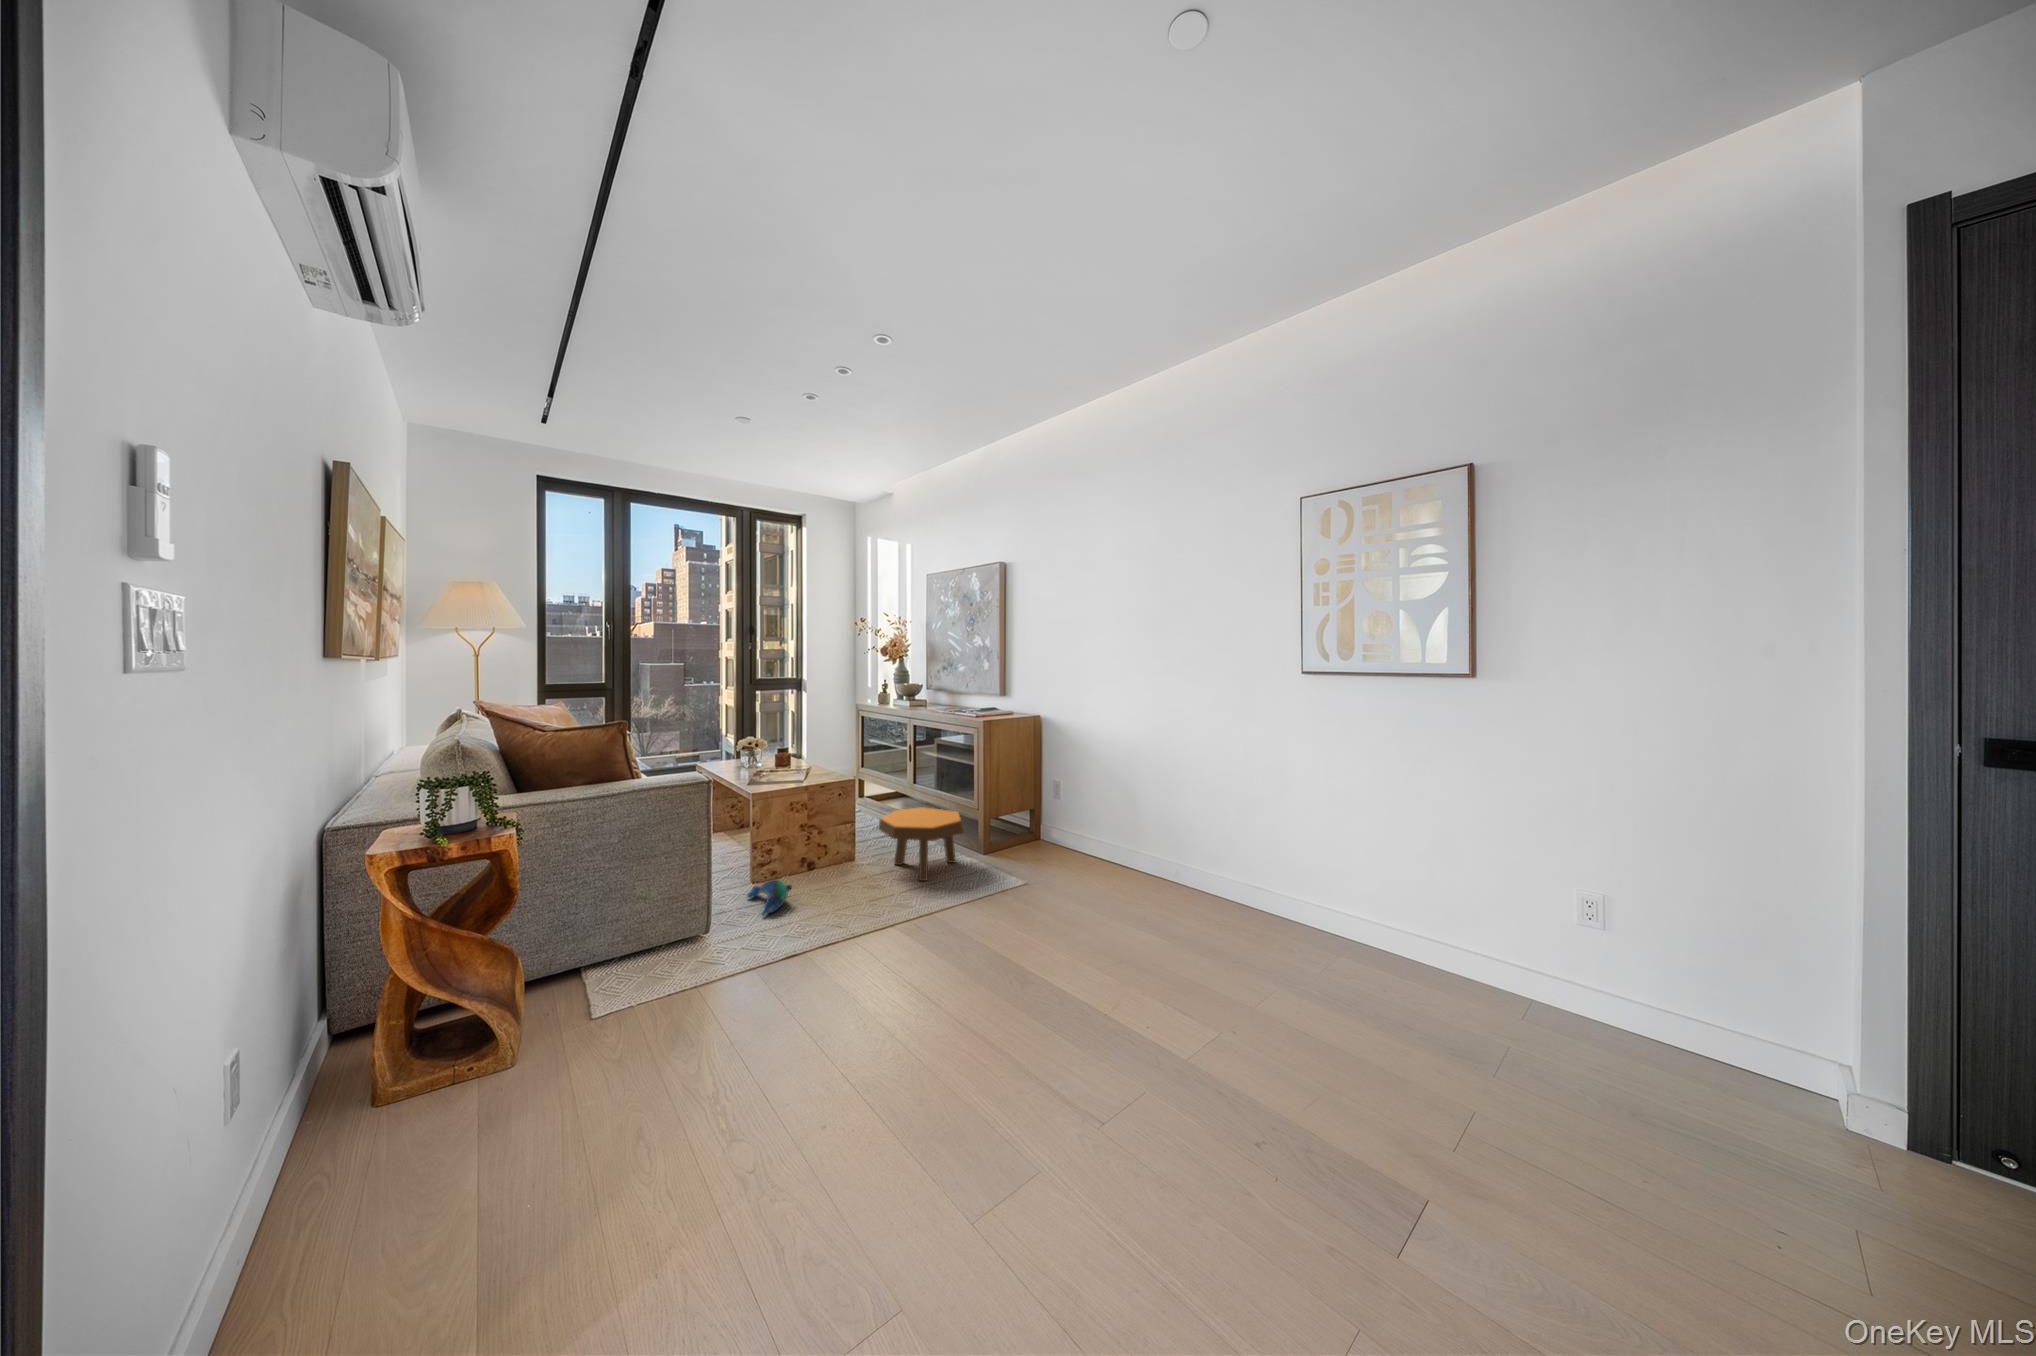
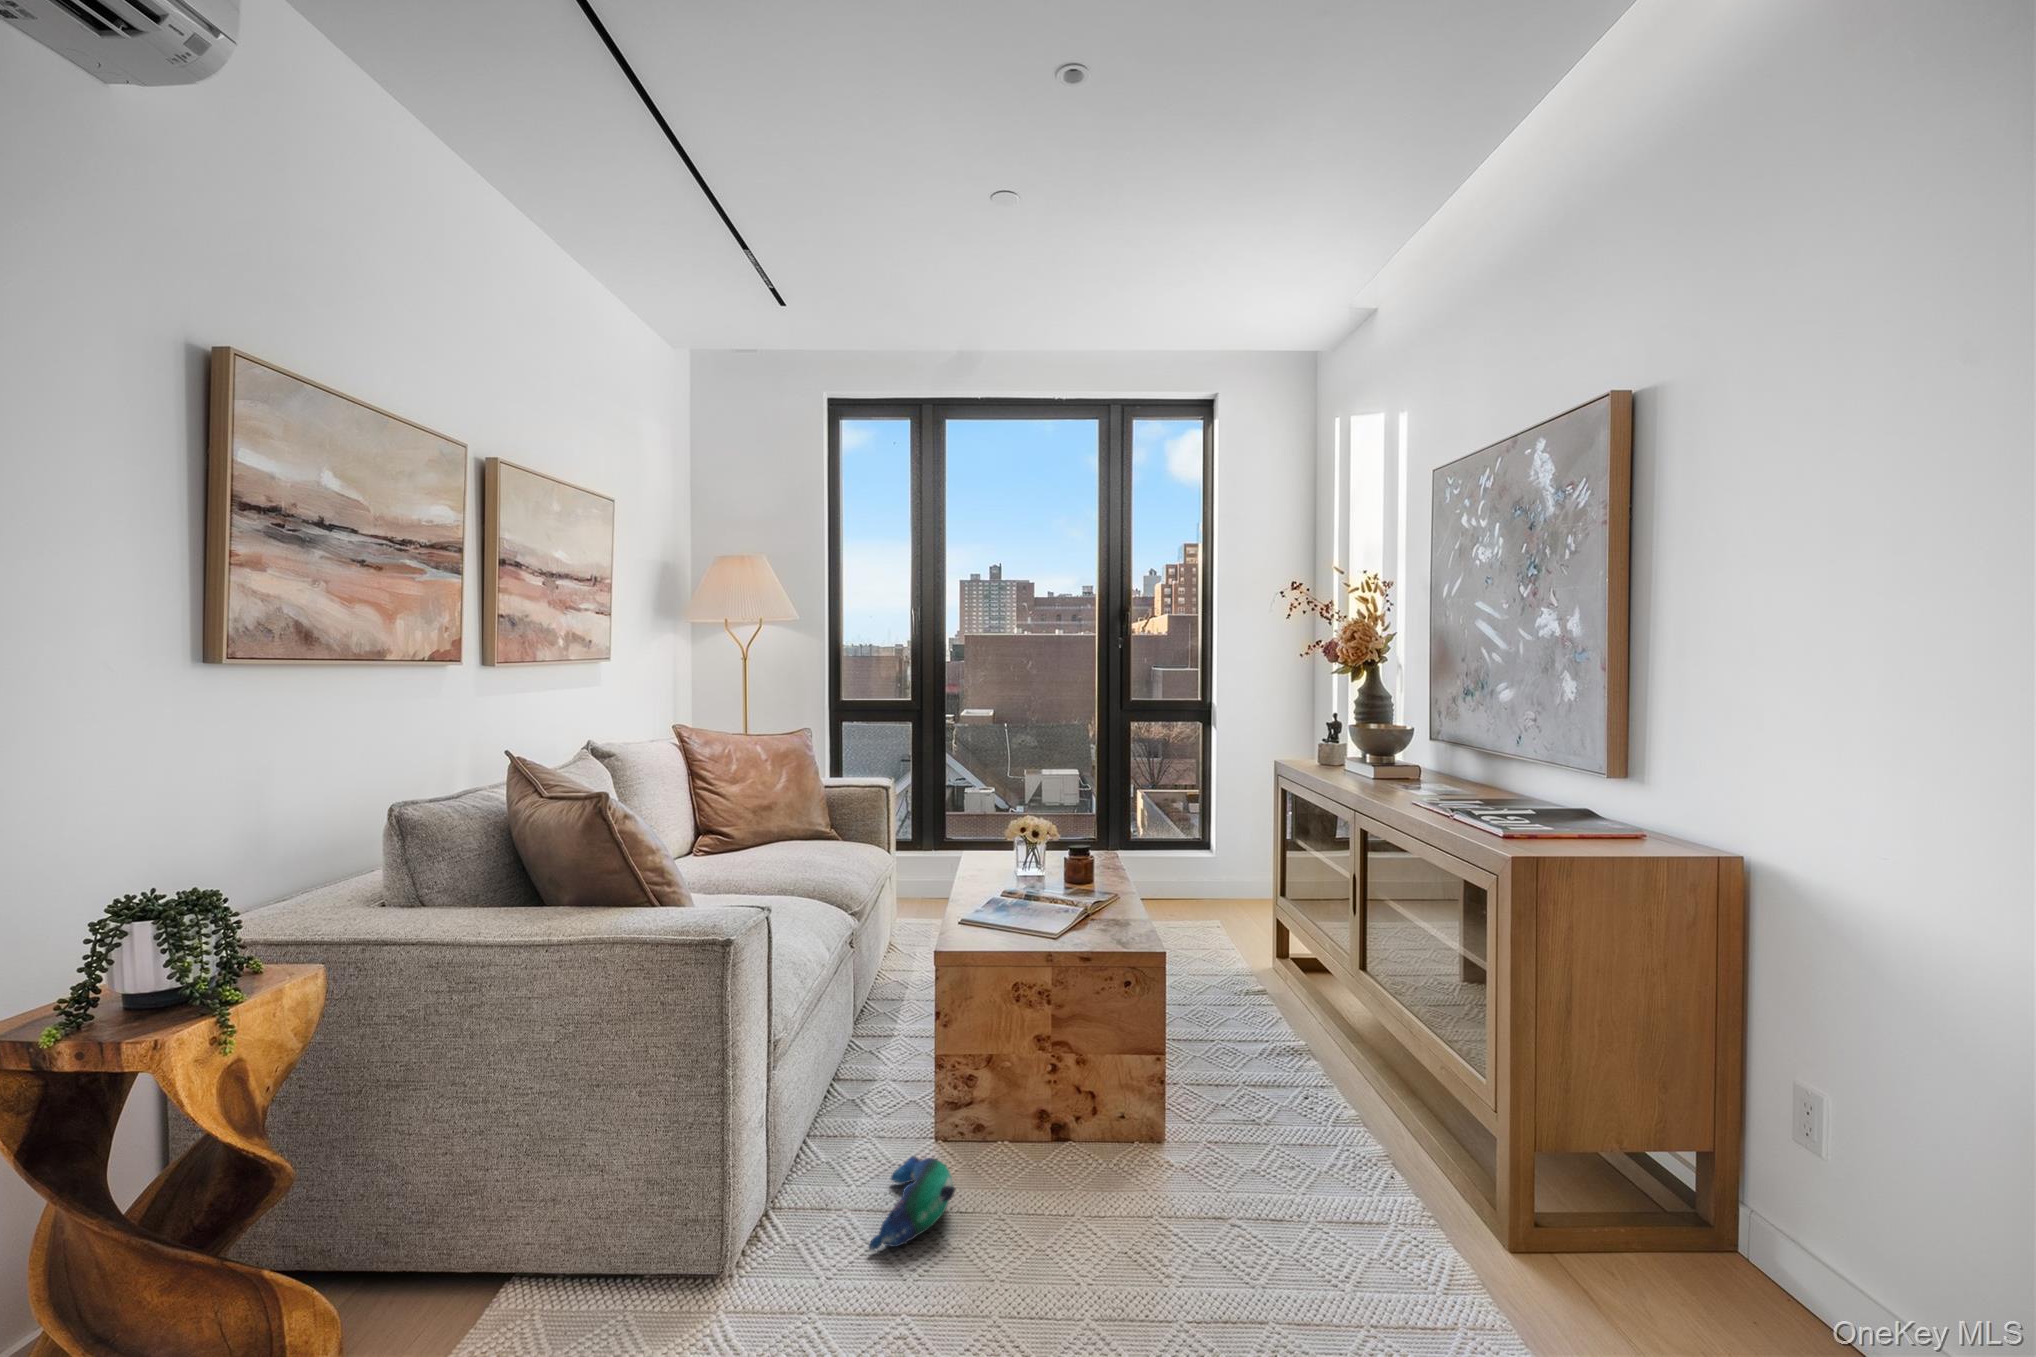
footstool: present [879,807,964,881] -> none [1202,1042,1431,1274]

